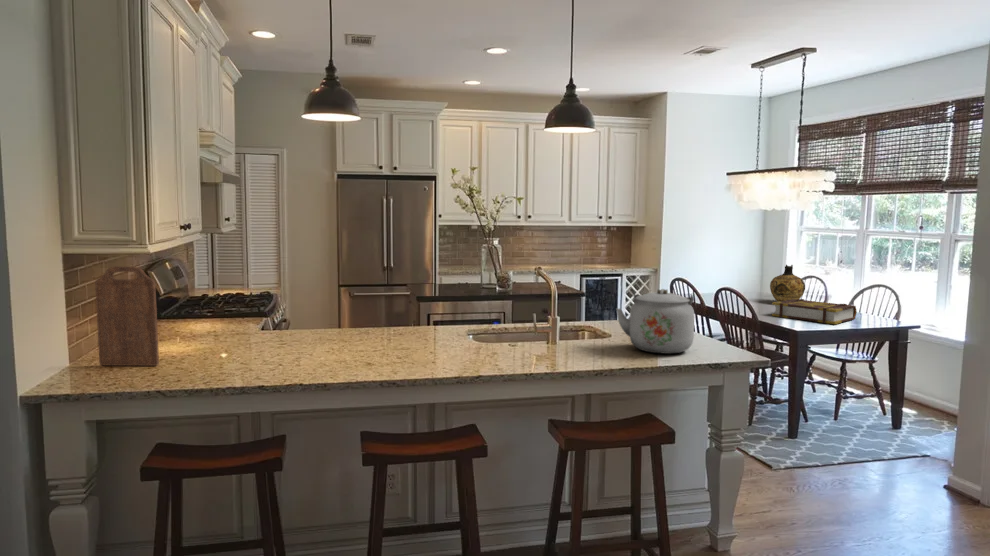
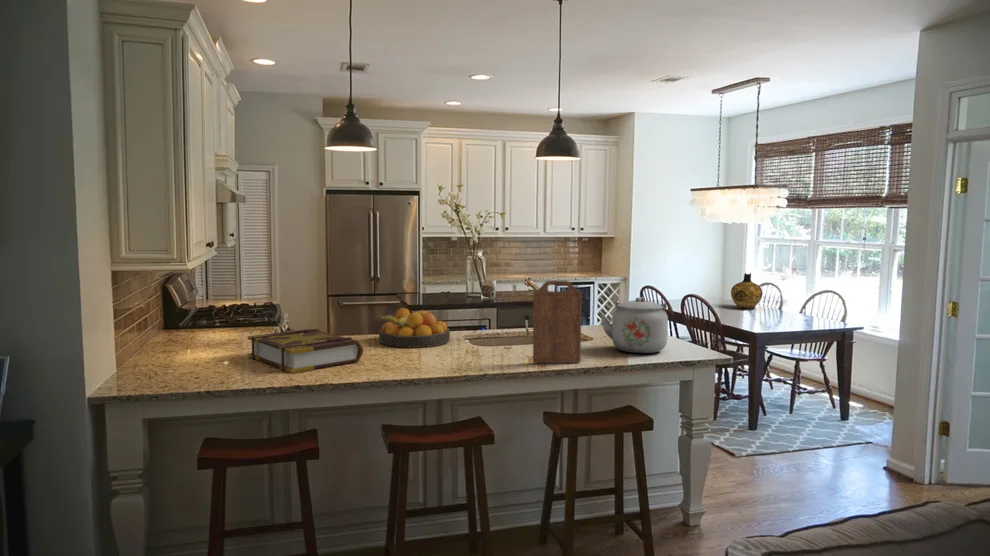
cutting board: present [95,266,159,366] -> present [533,281,582,363]
fruit bowl: none [368,299,448,343] -> present [379,308,450,347]
book: present [772,299,857,324] -> present [248,329,363,373]

